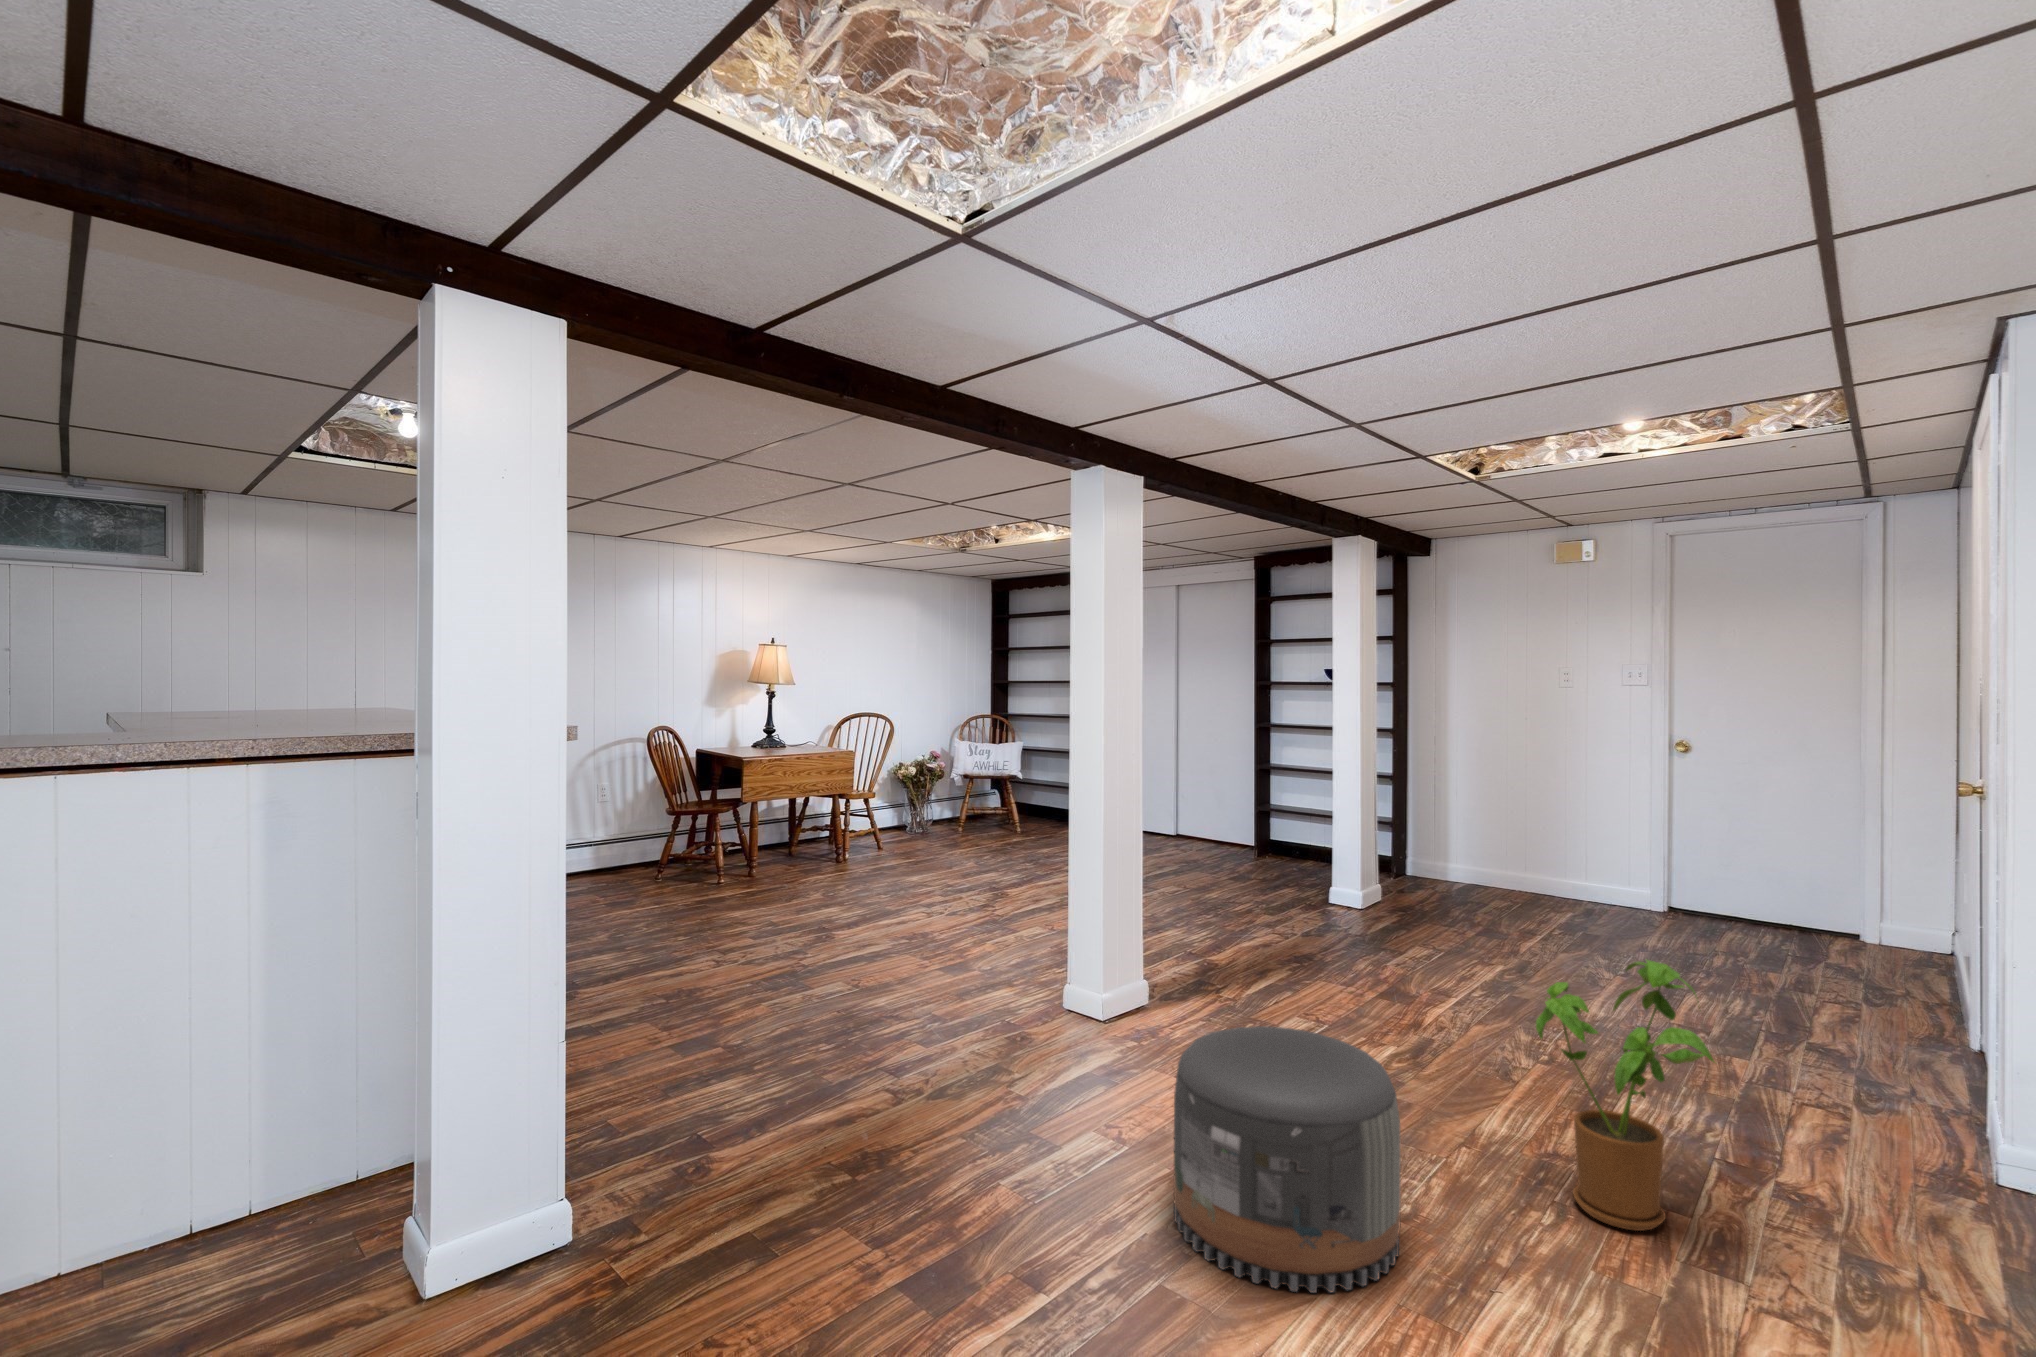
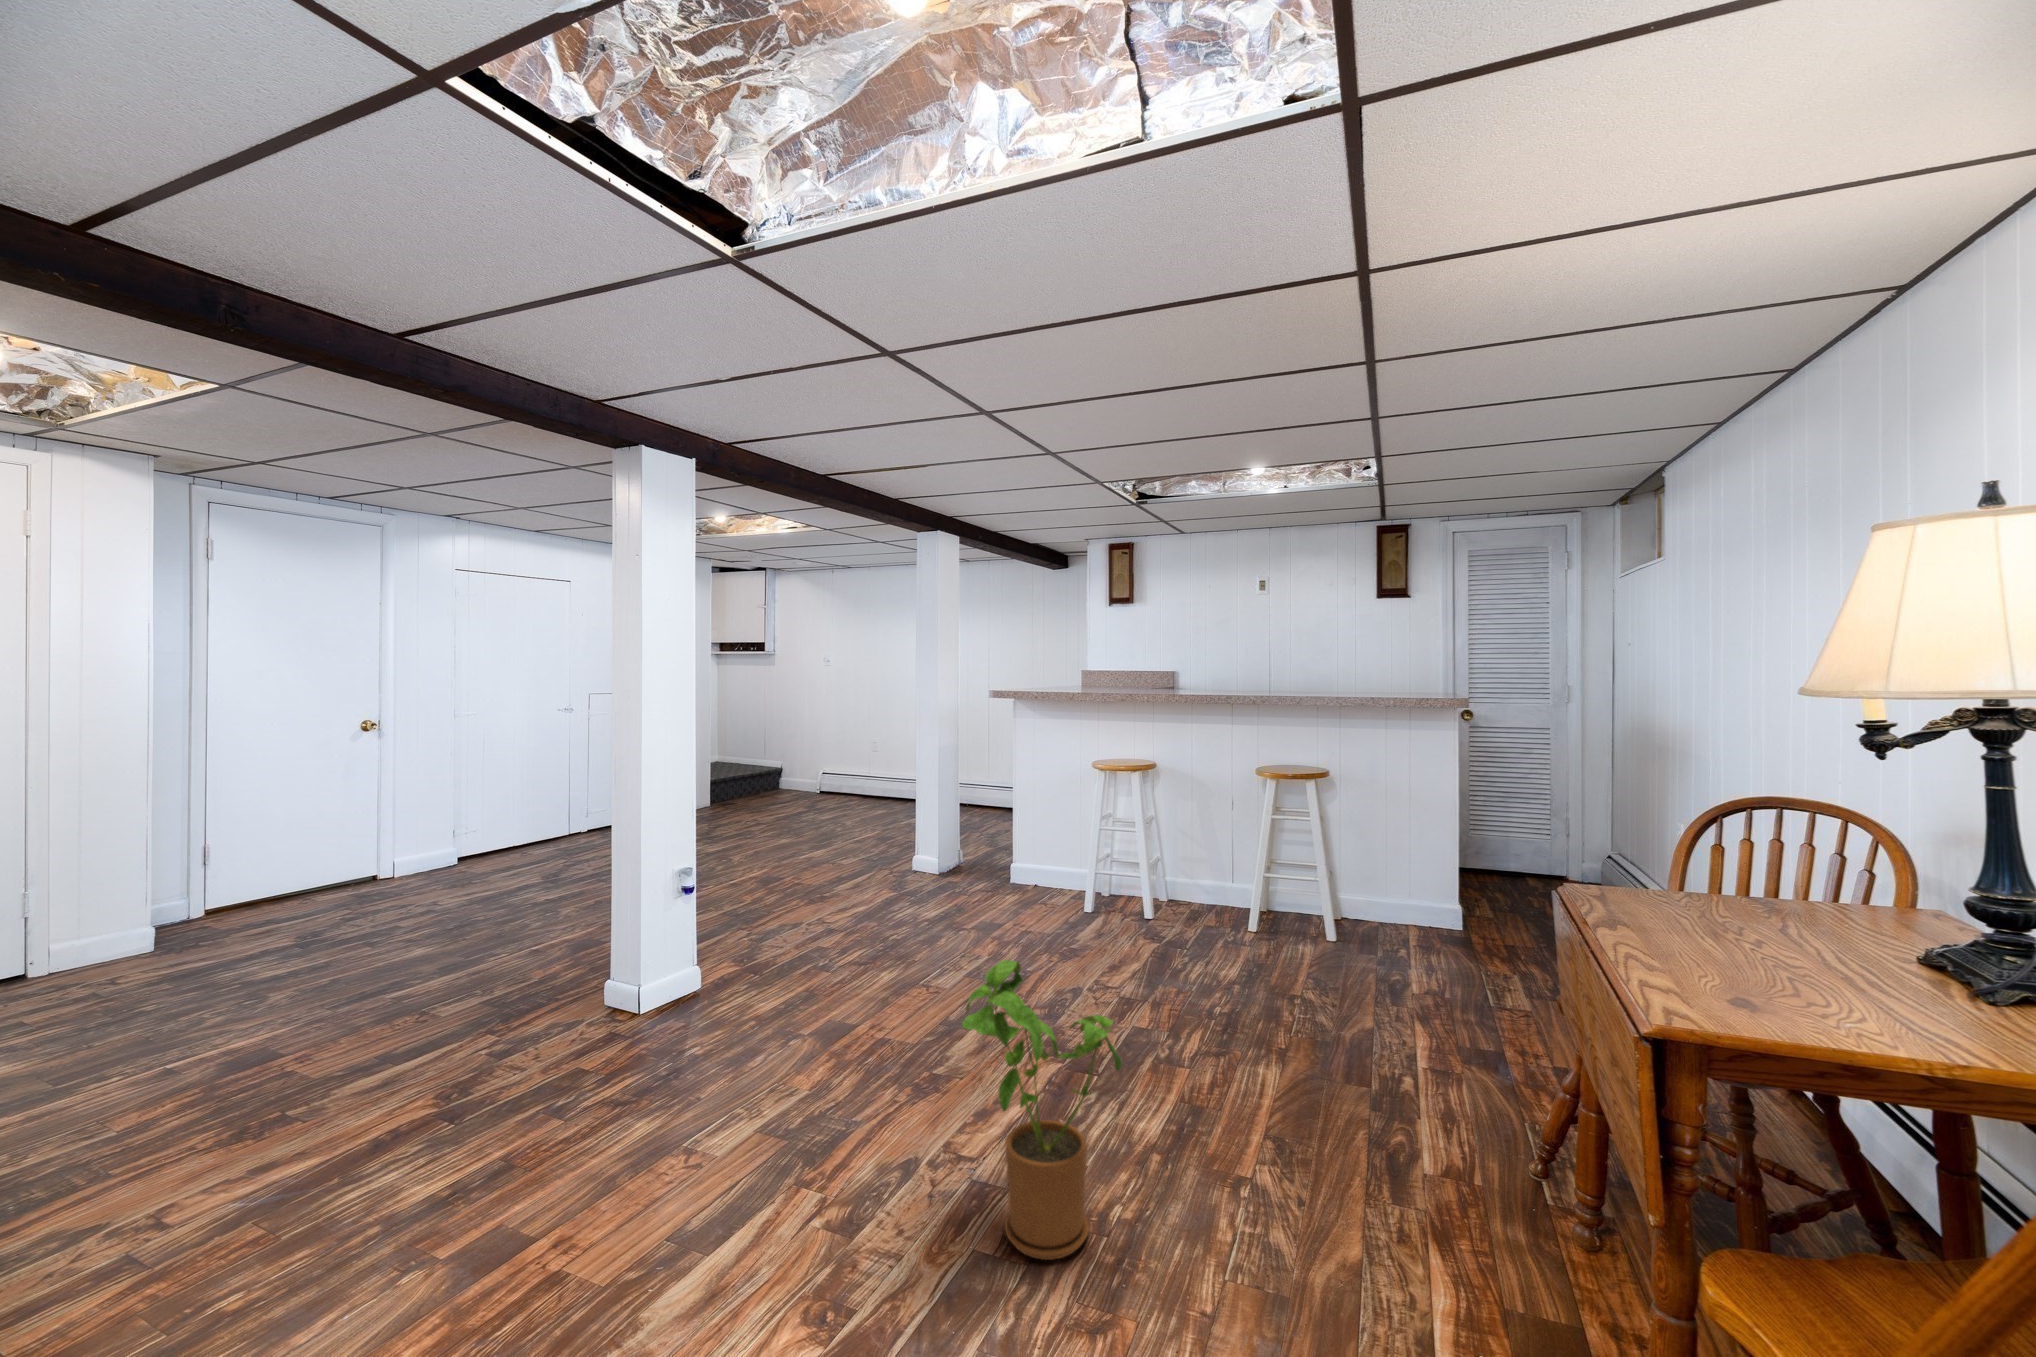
pouf: present [1174,1026,1400,1293] -> none [1231,974,1442,1212]

